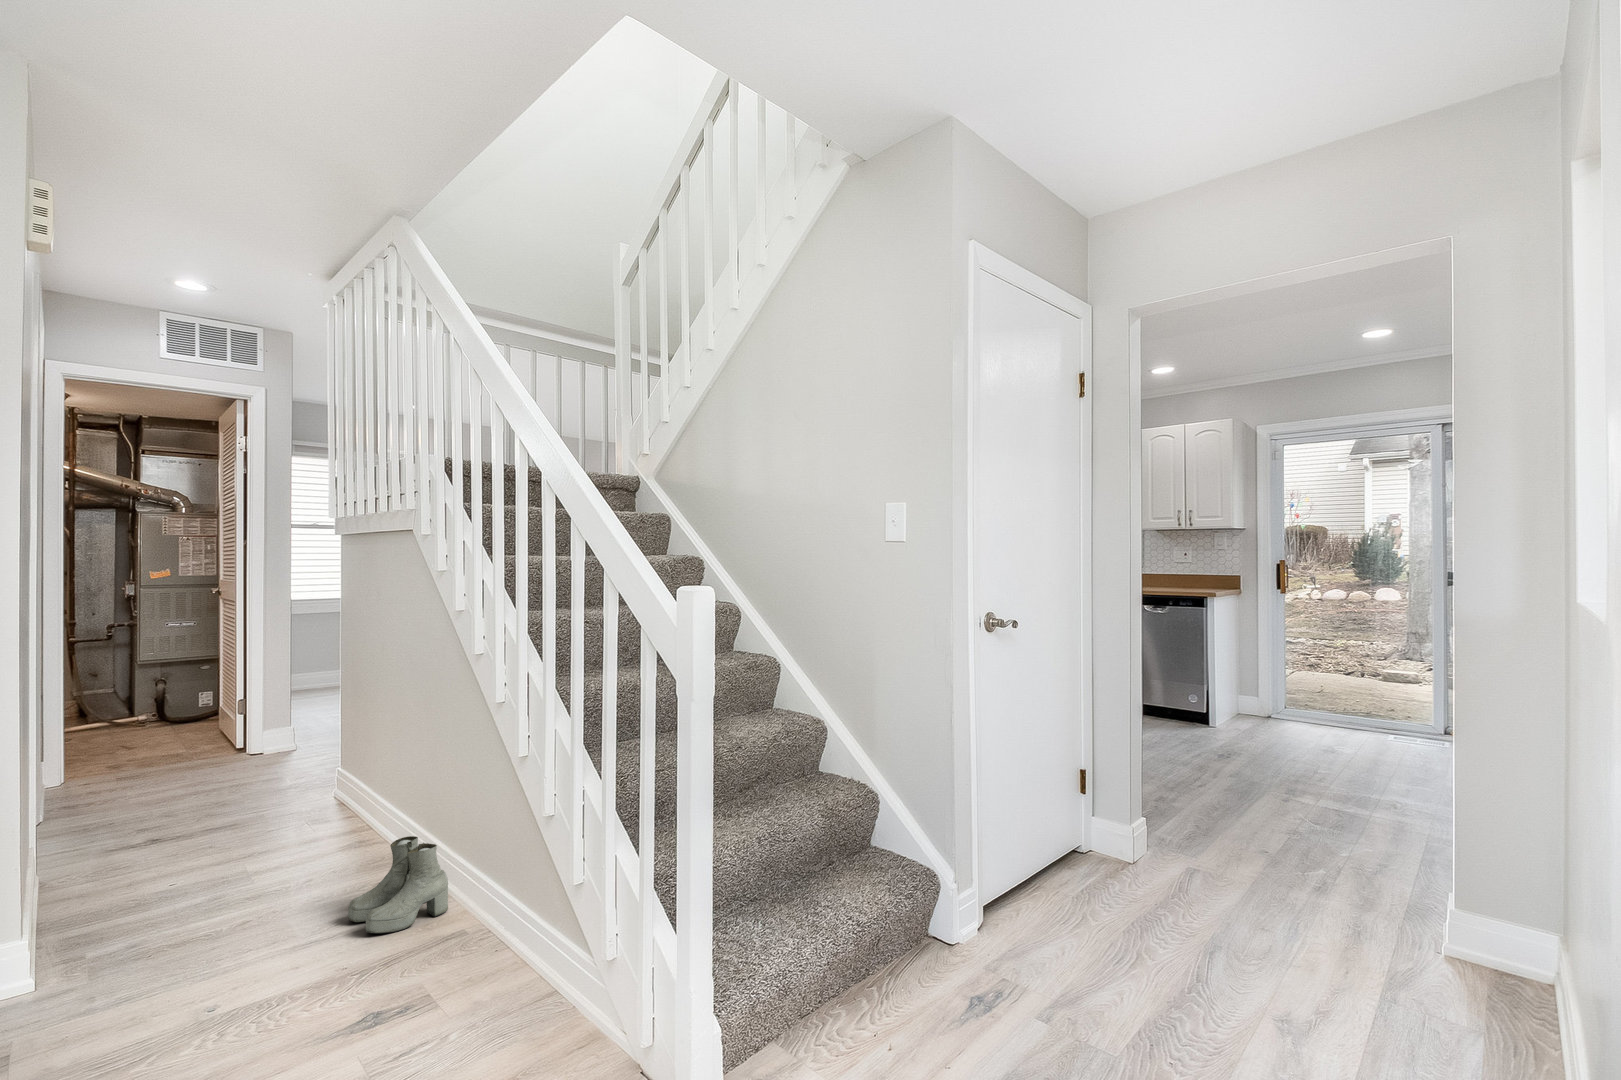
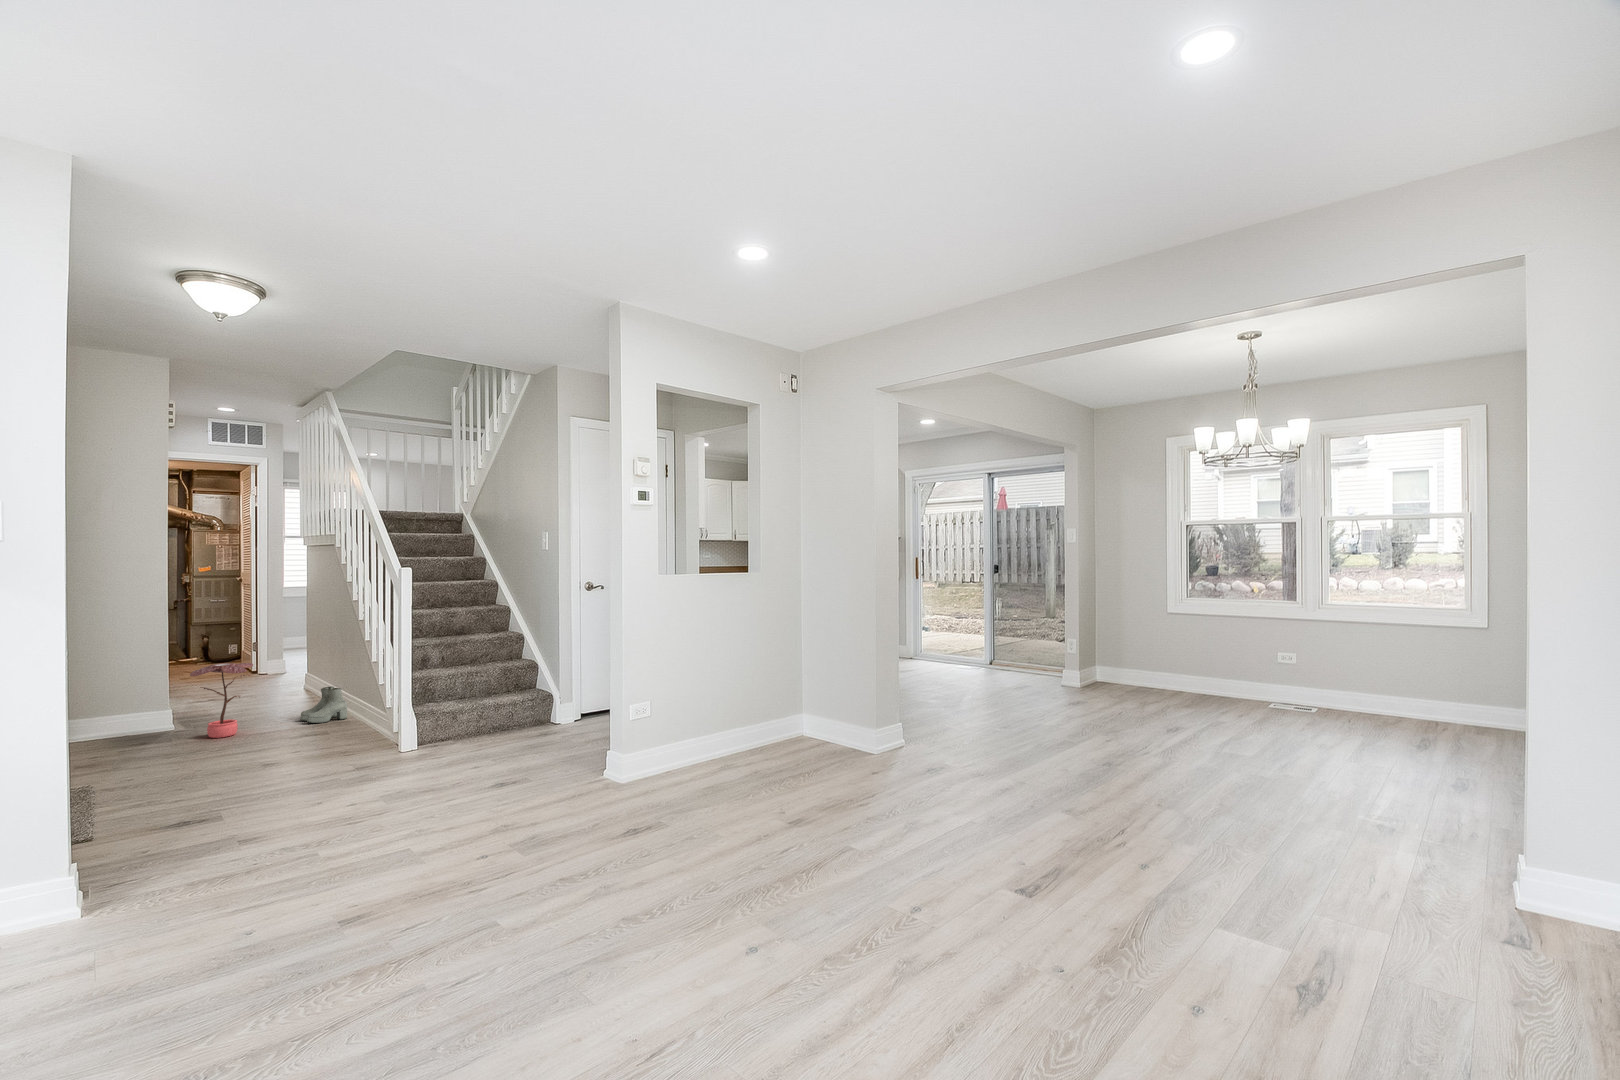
potted plant: none [85,804,246,1009] -> present [190,663,253,738]

